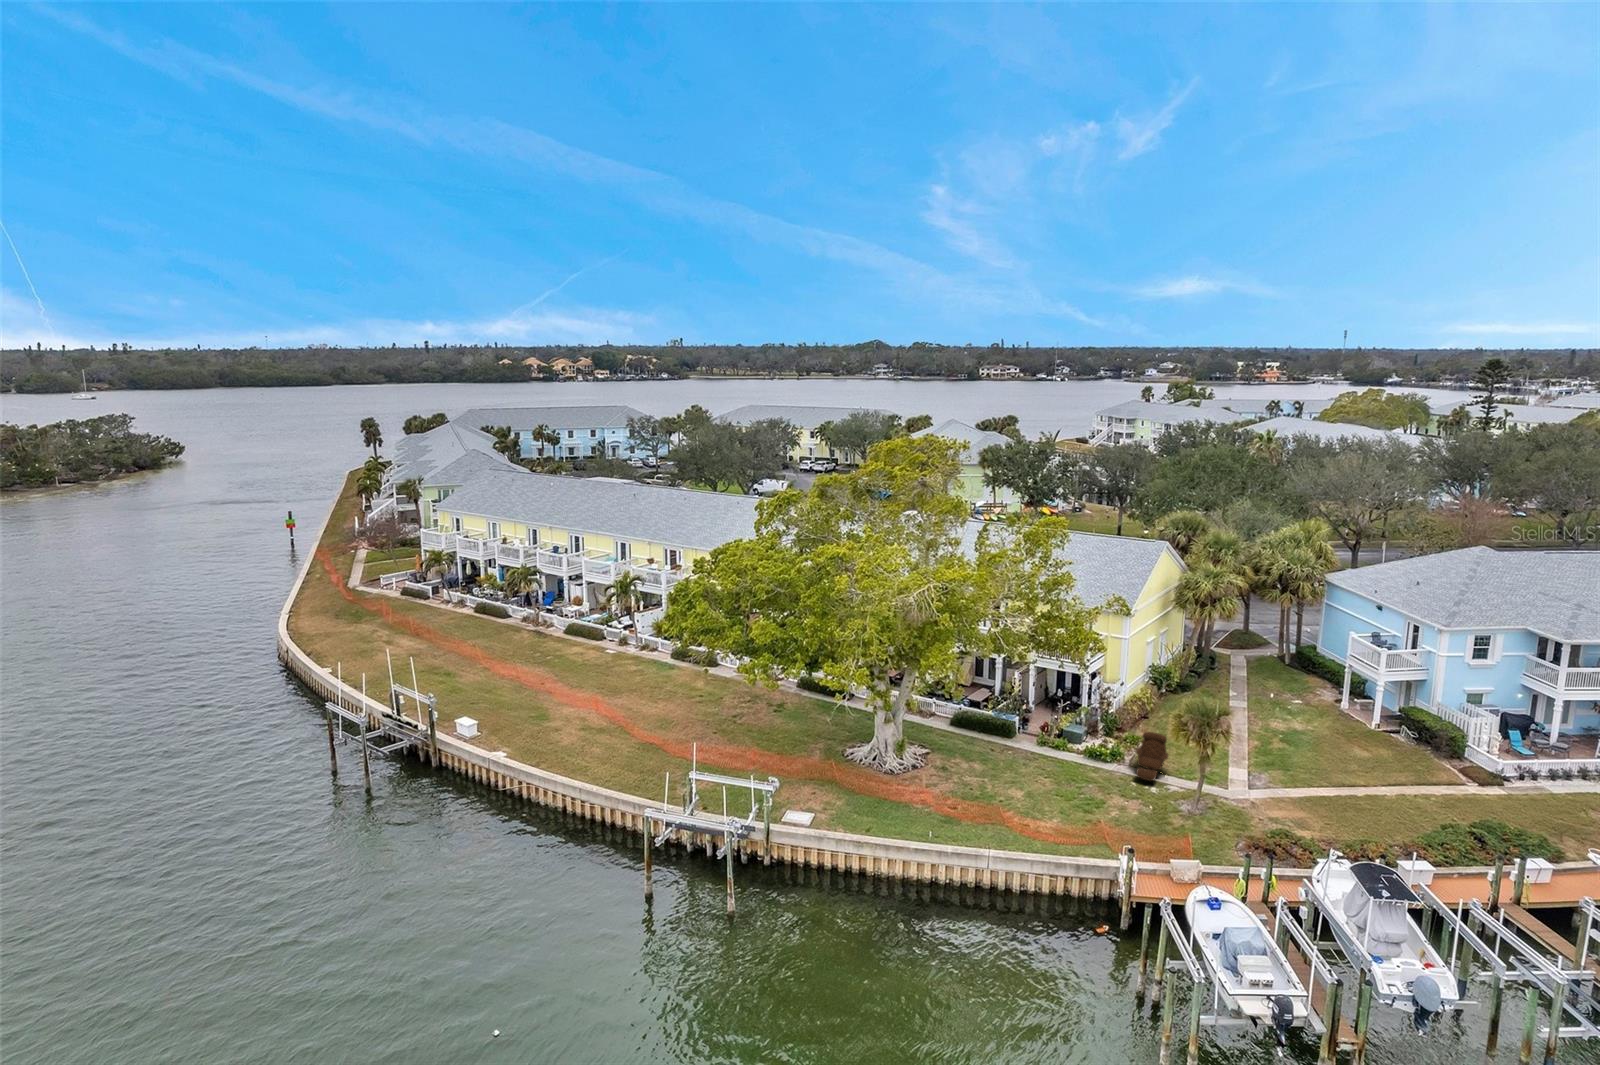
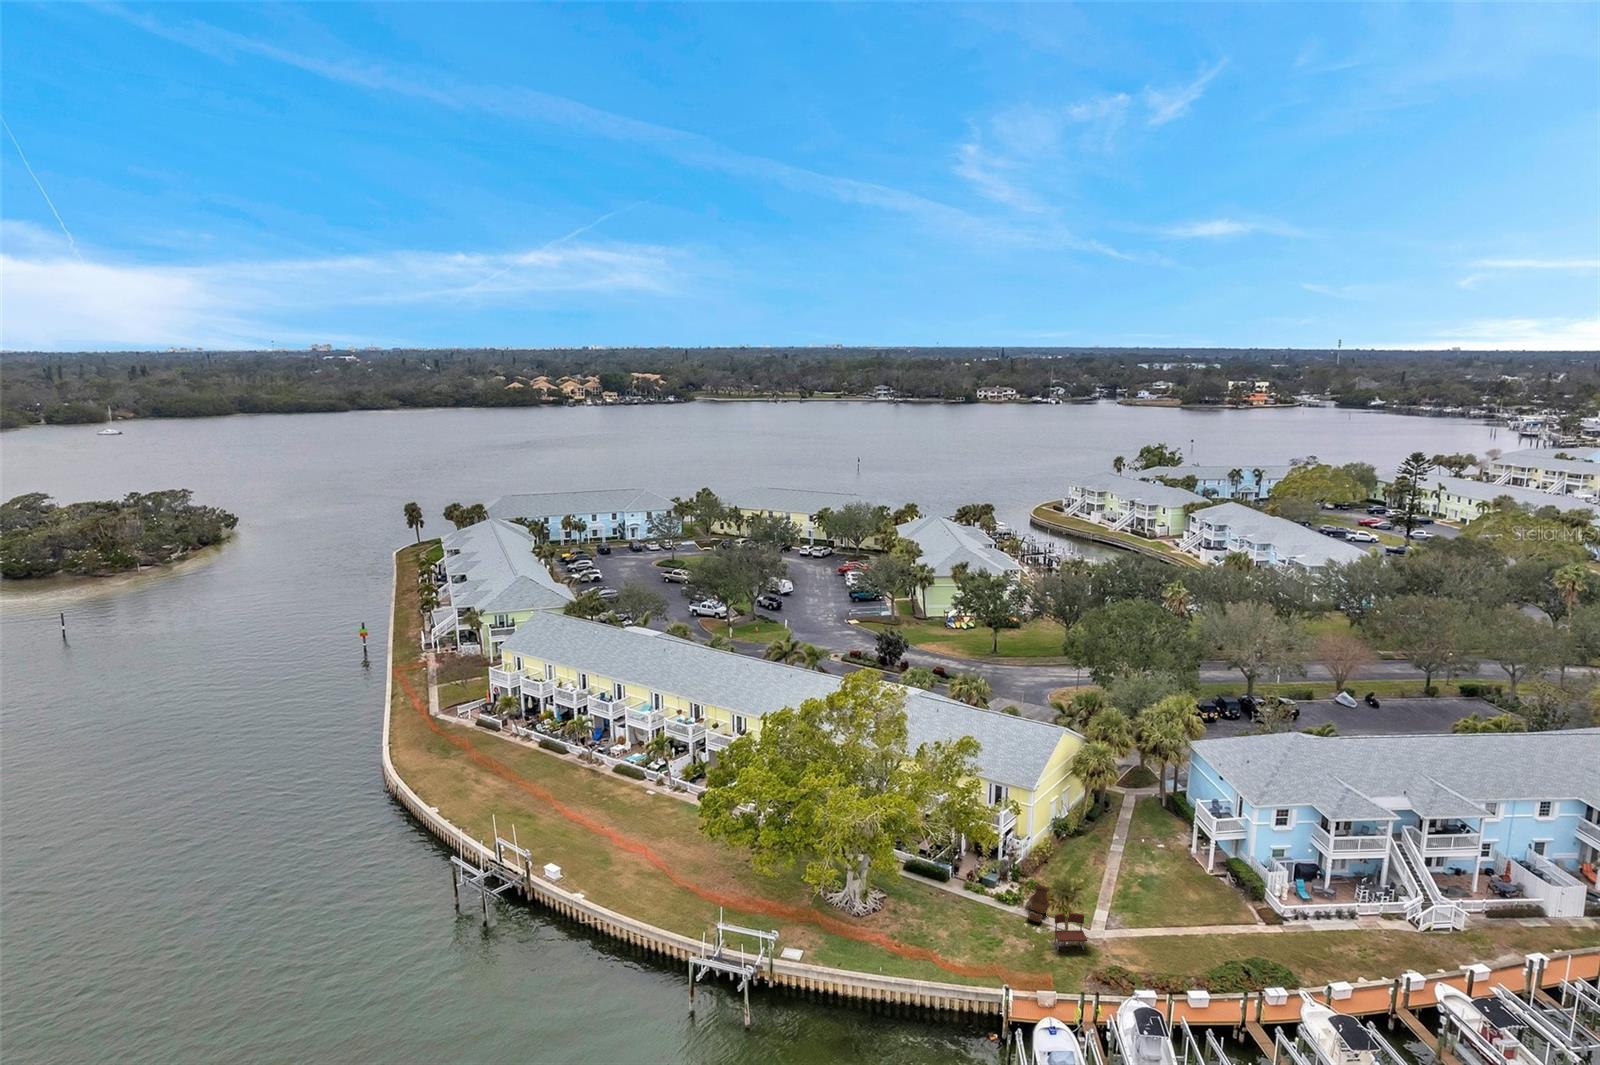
bench: none [1179,760,1231,813] -> present [1054,913,1087,950]

